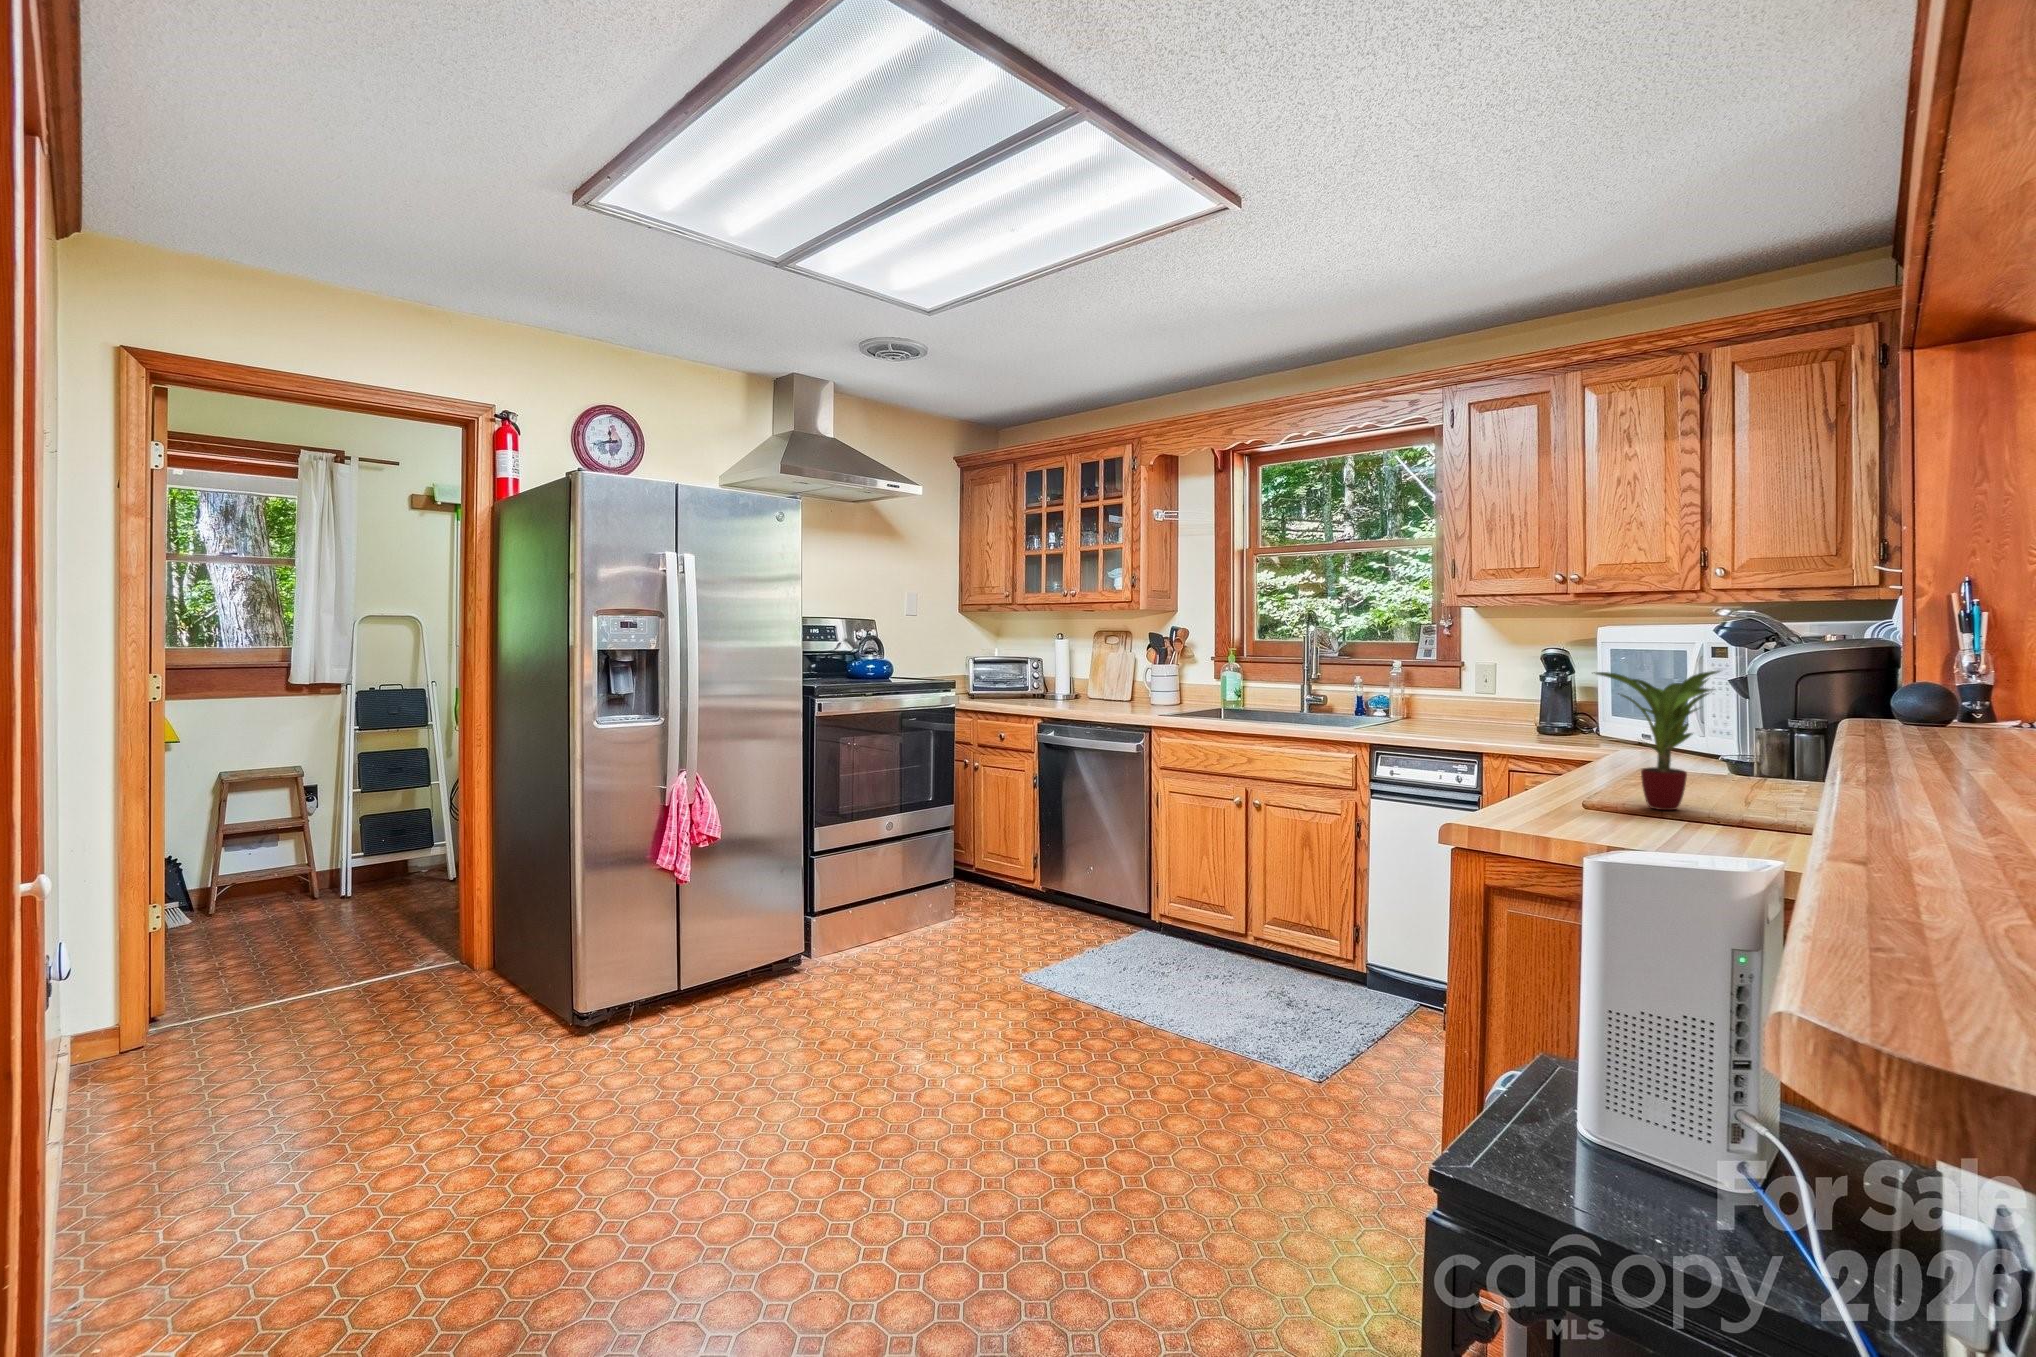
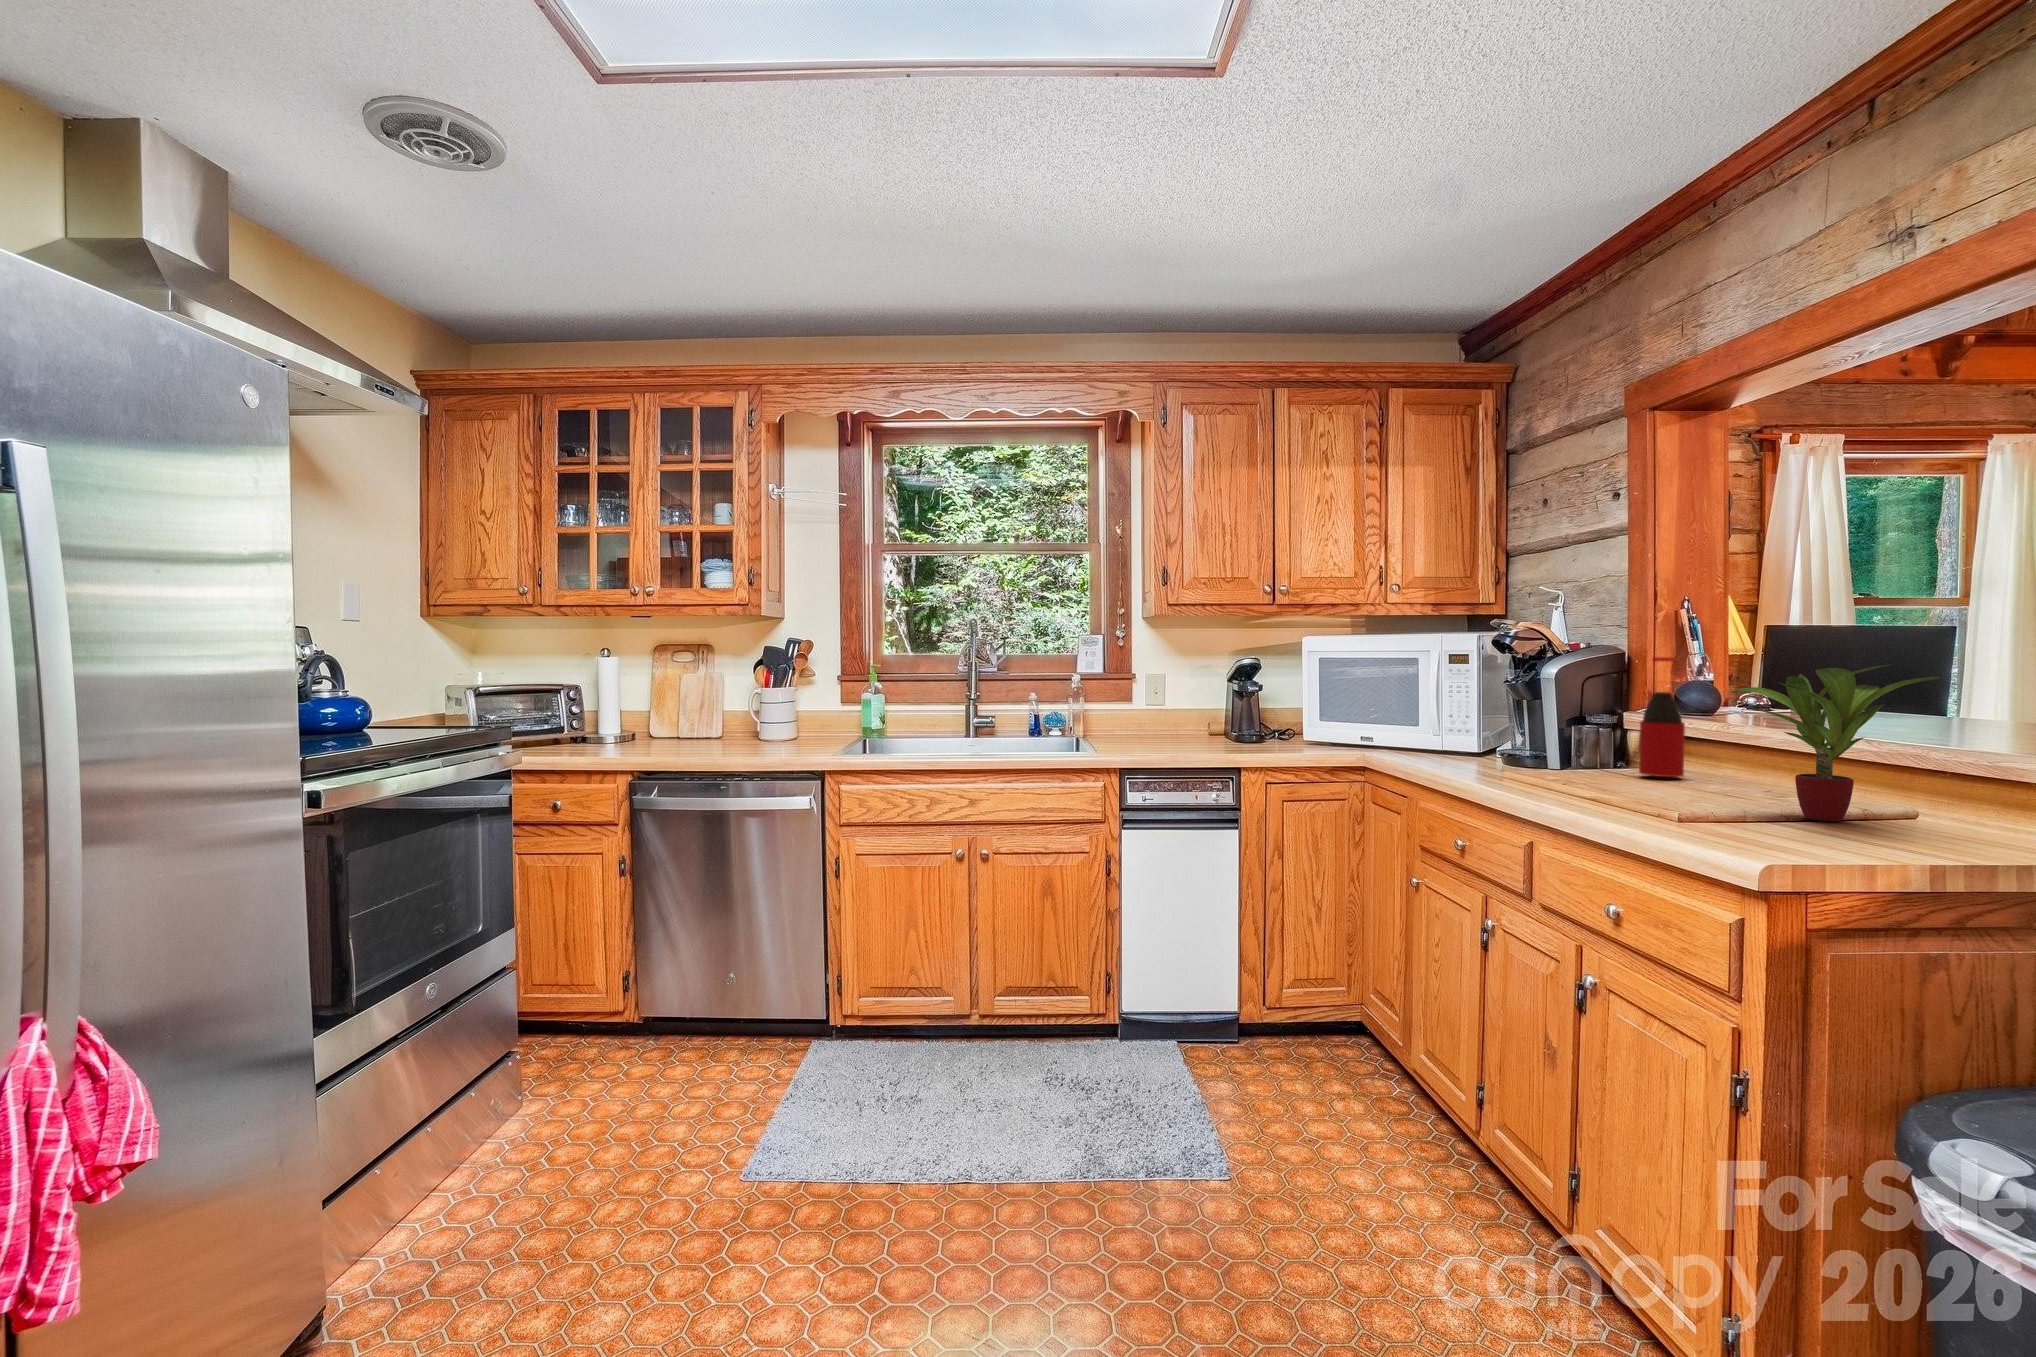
bottle: none [1729,657,1777,783] -> present [1639,657,1685,777]

